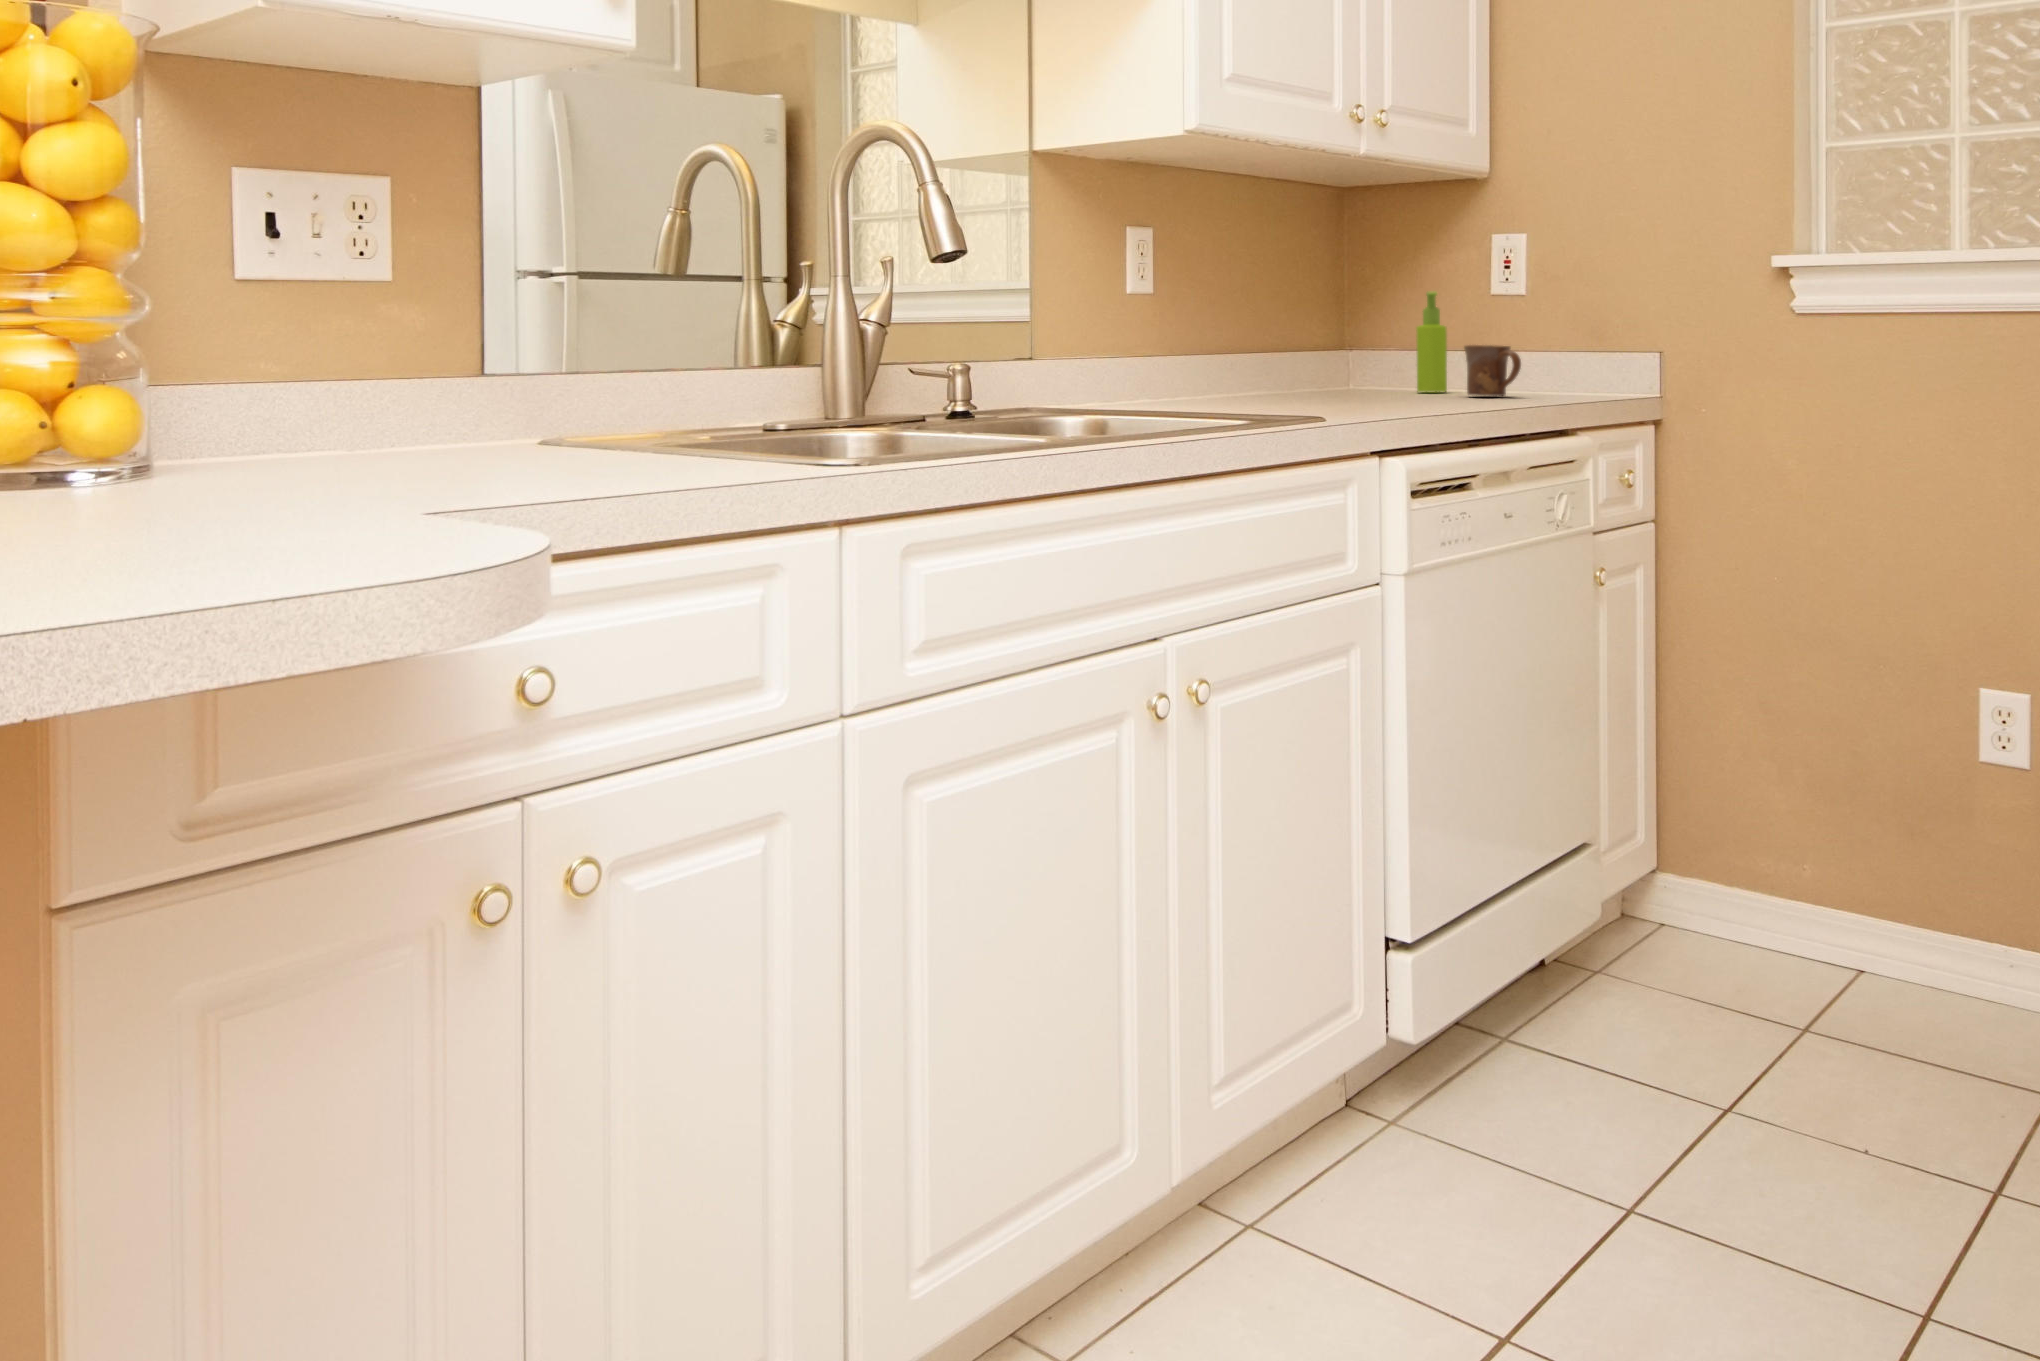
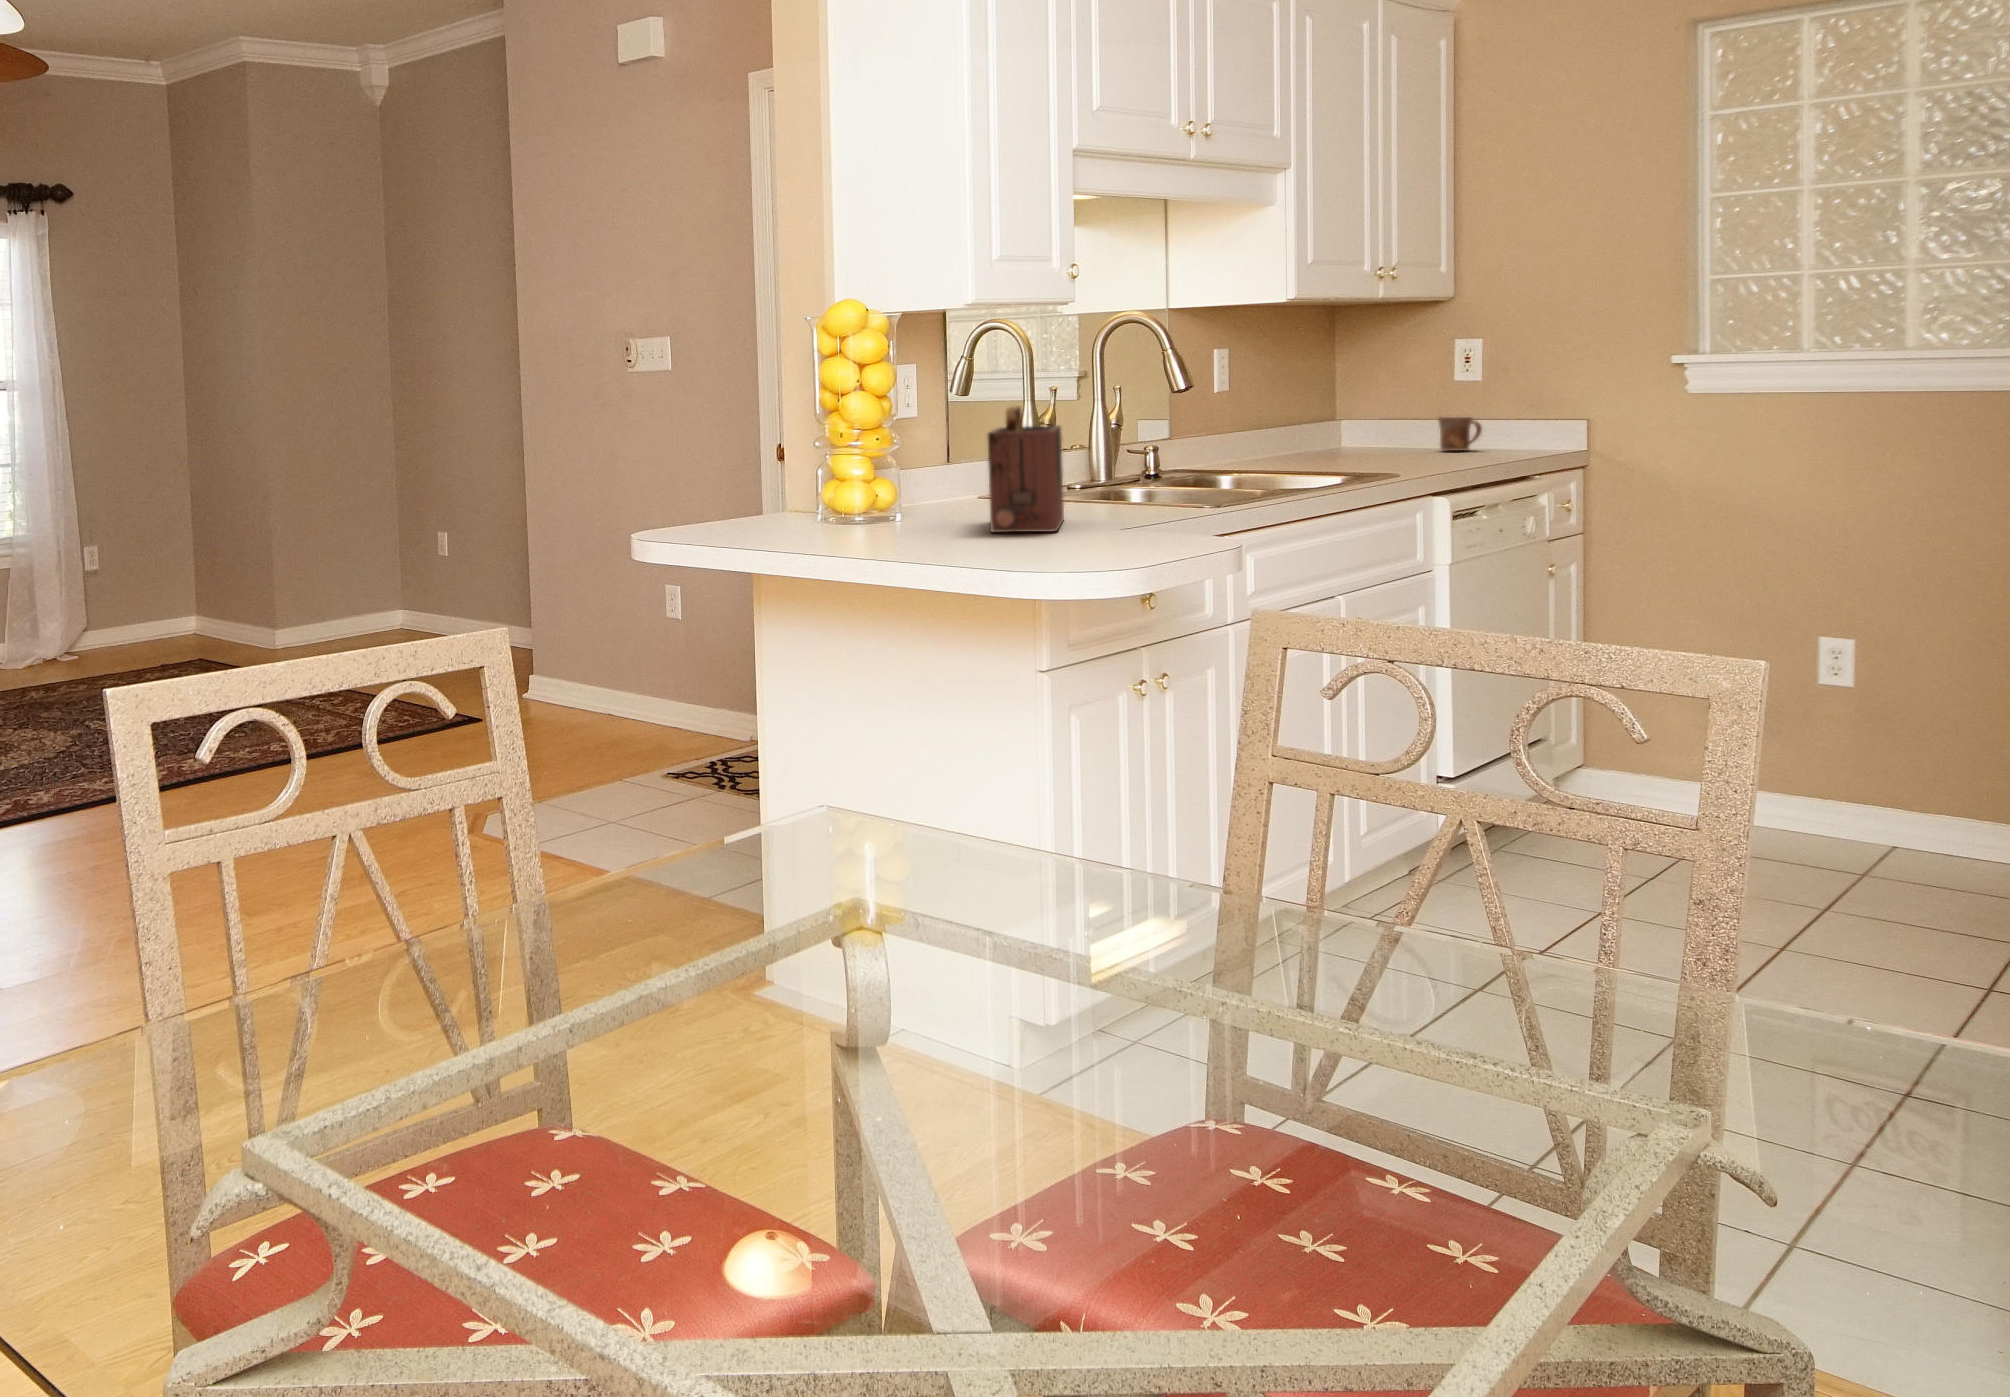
toaster: none [70,198,441,516] -> present [987,405,1064,532]
soap dispenser: present [1416,291,1447,392] -> none [1394,379,1417,448]

